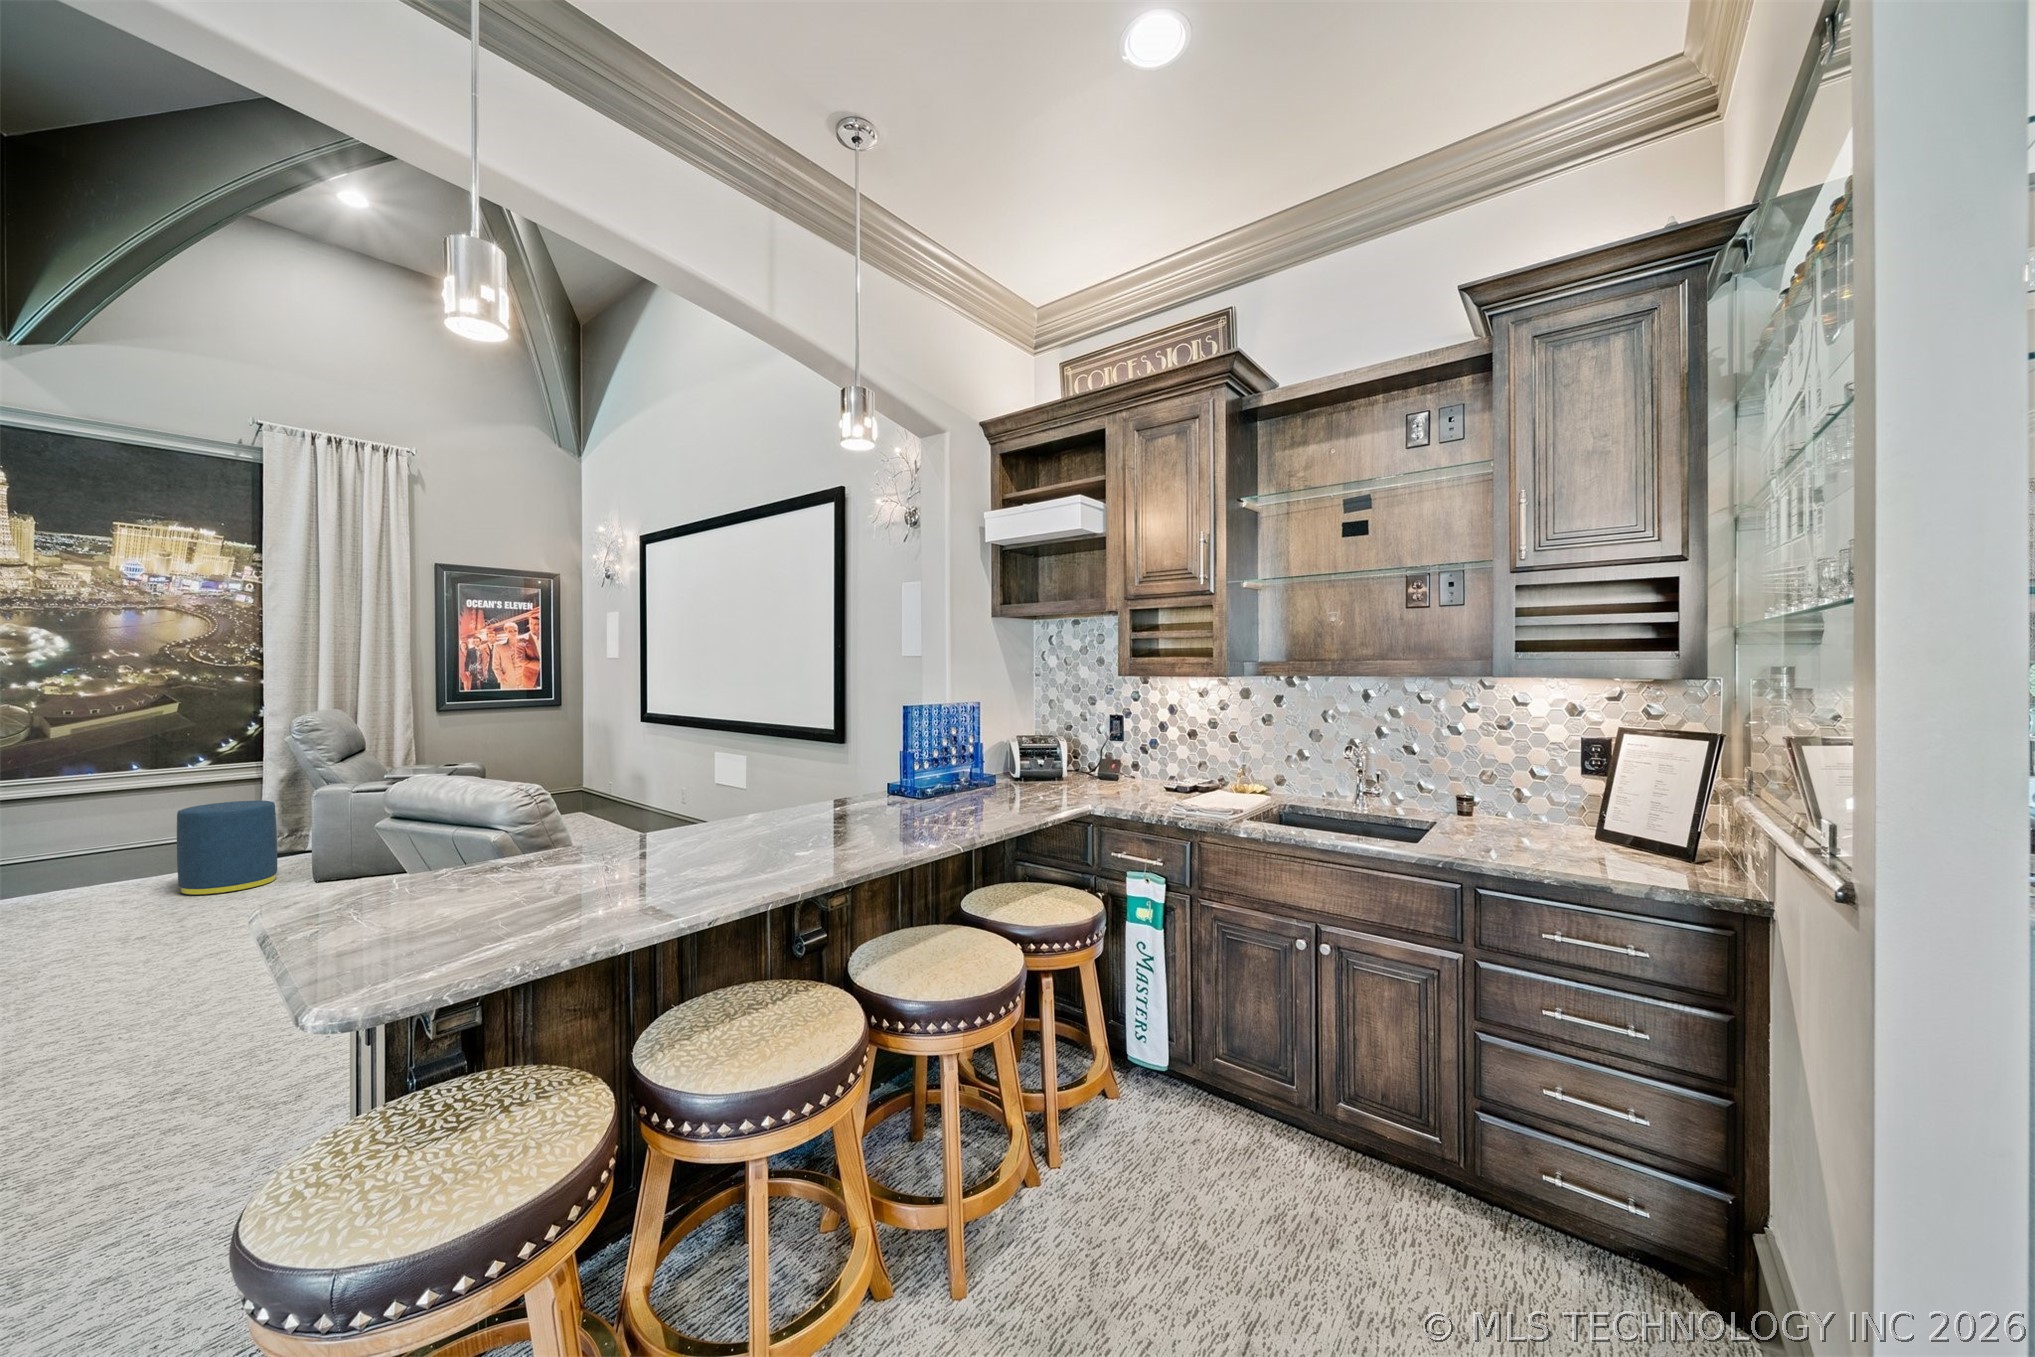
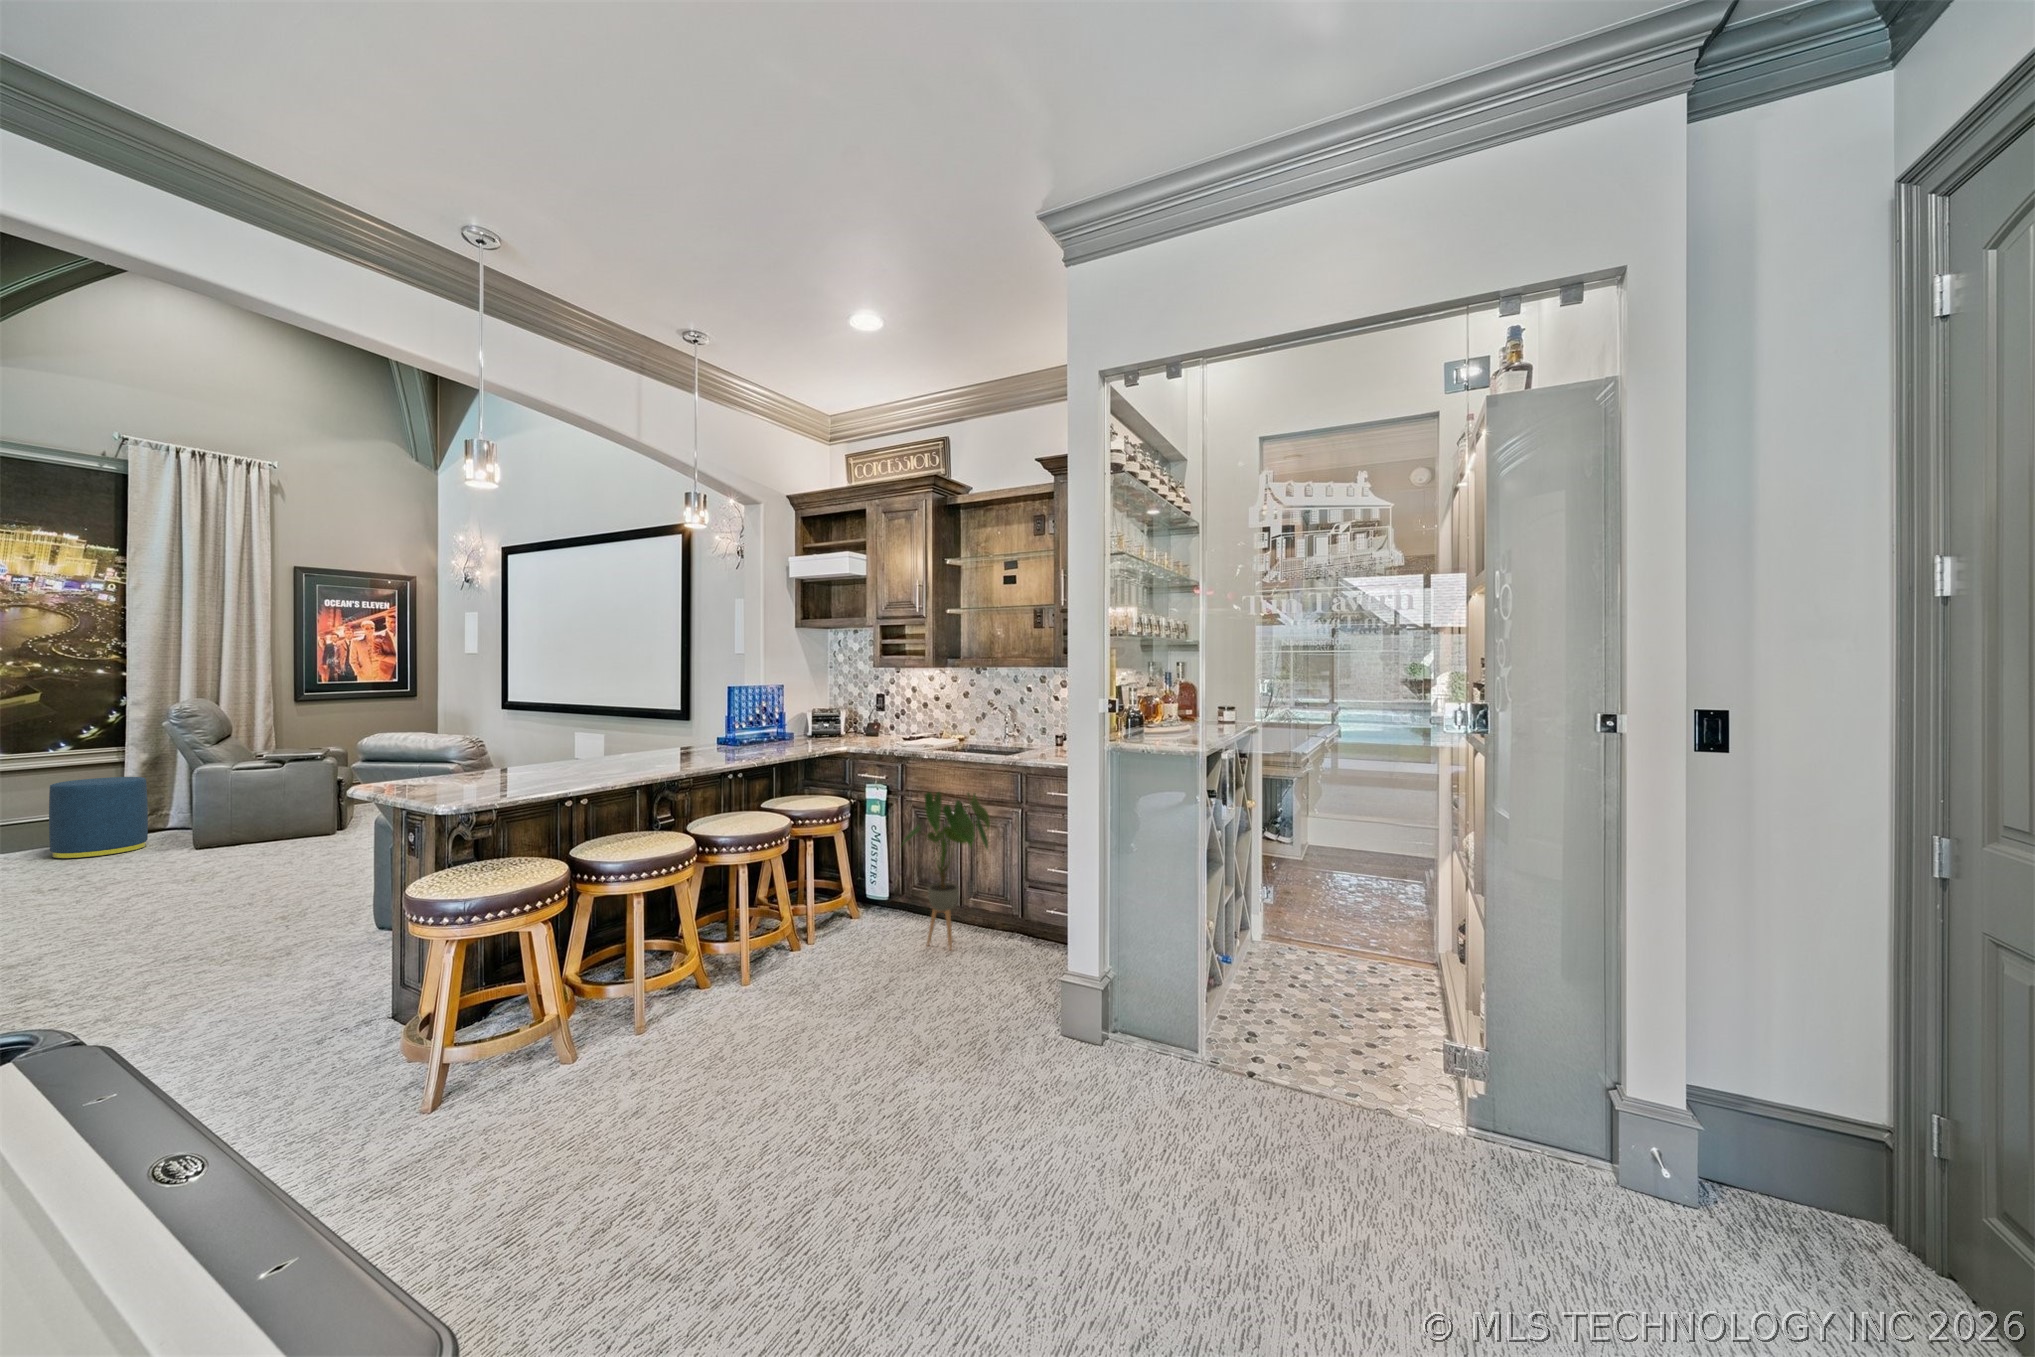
house plant: none [1205,909,1380,1208] -> present [901,792,990,949]

